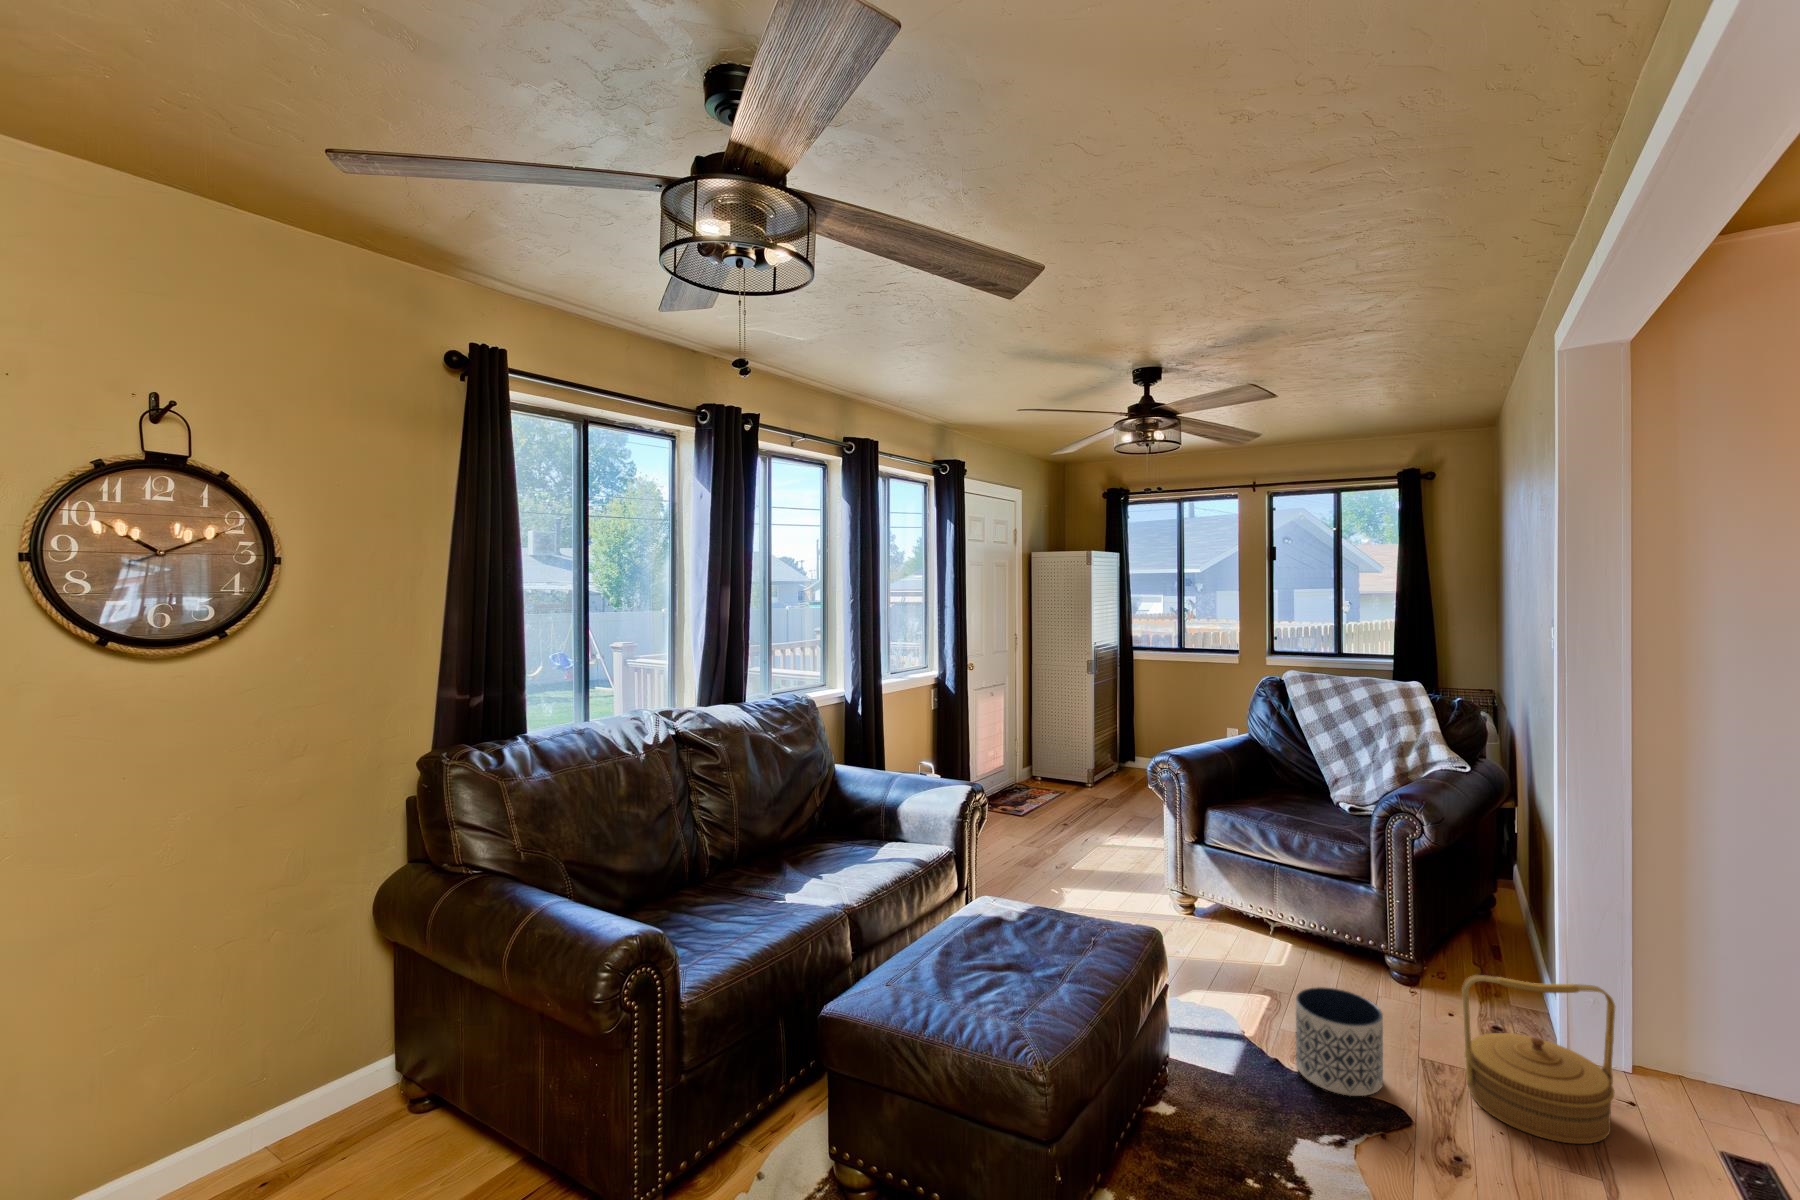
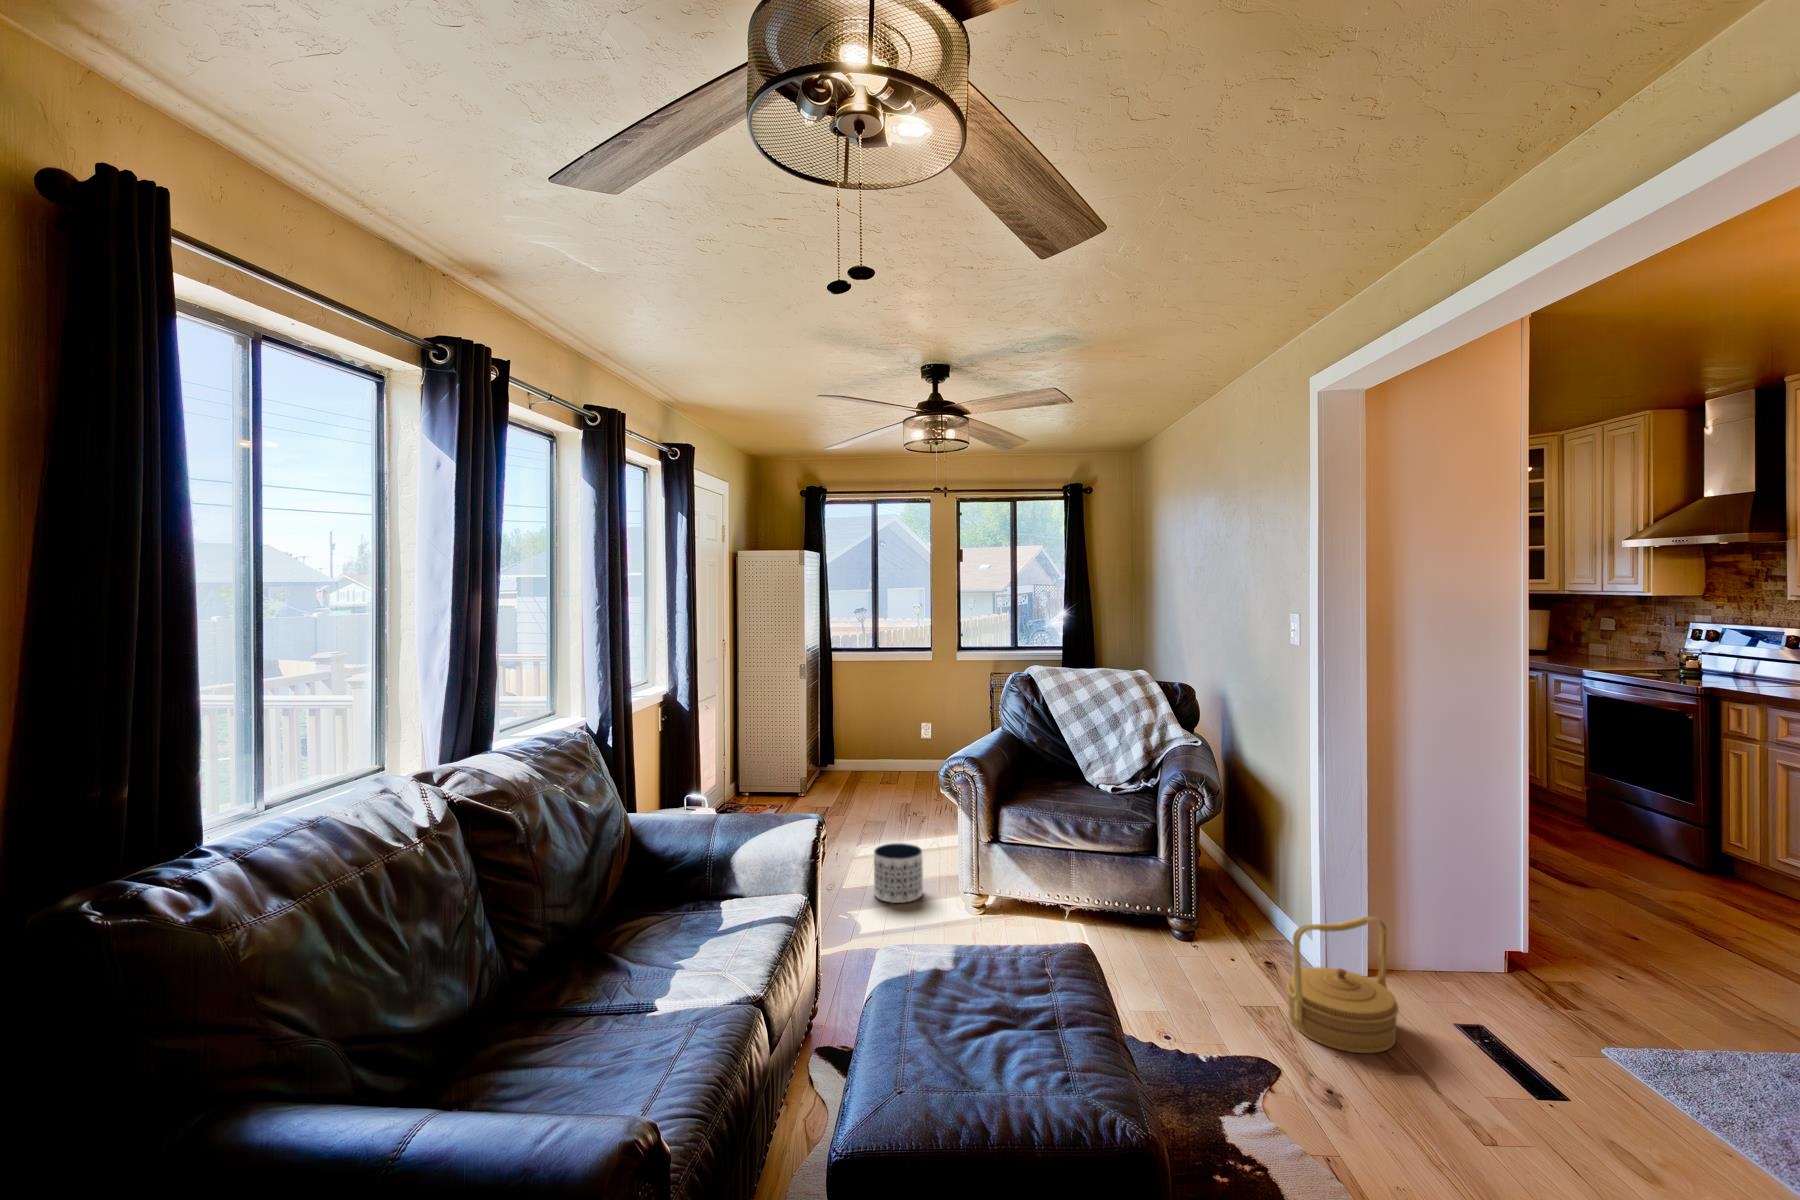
planter: present [1296,987,1383,1096] -> present [874,843,923,903]

